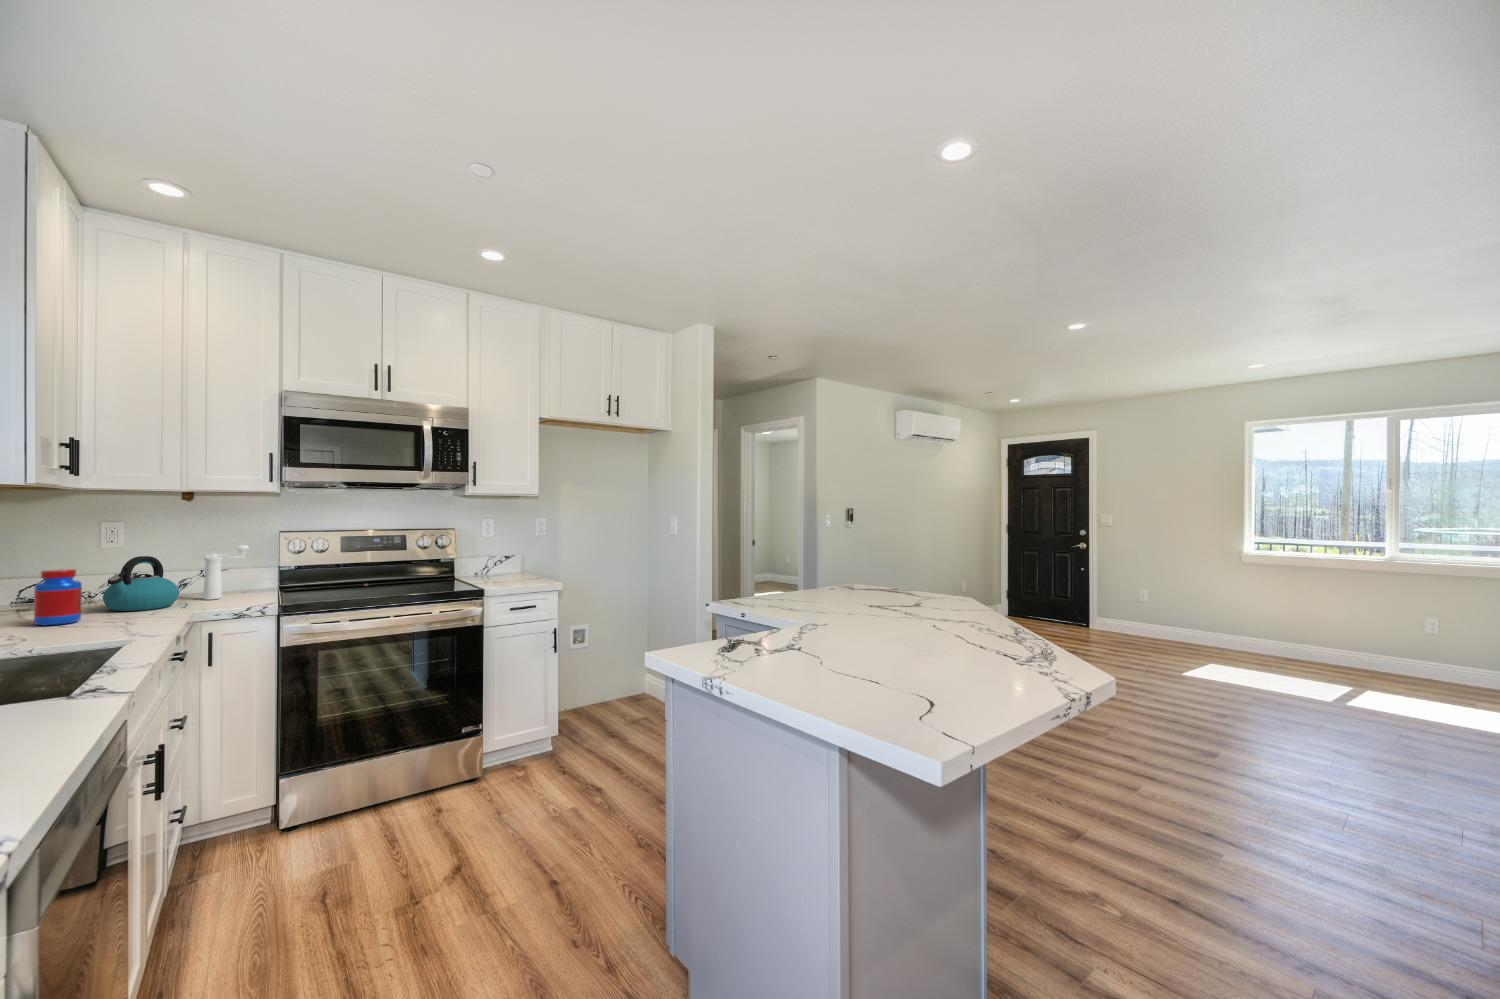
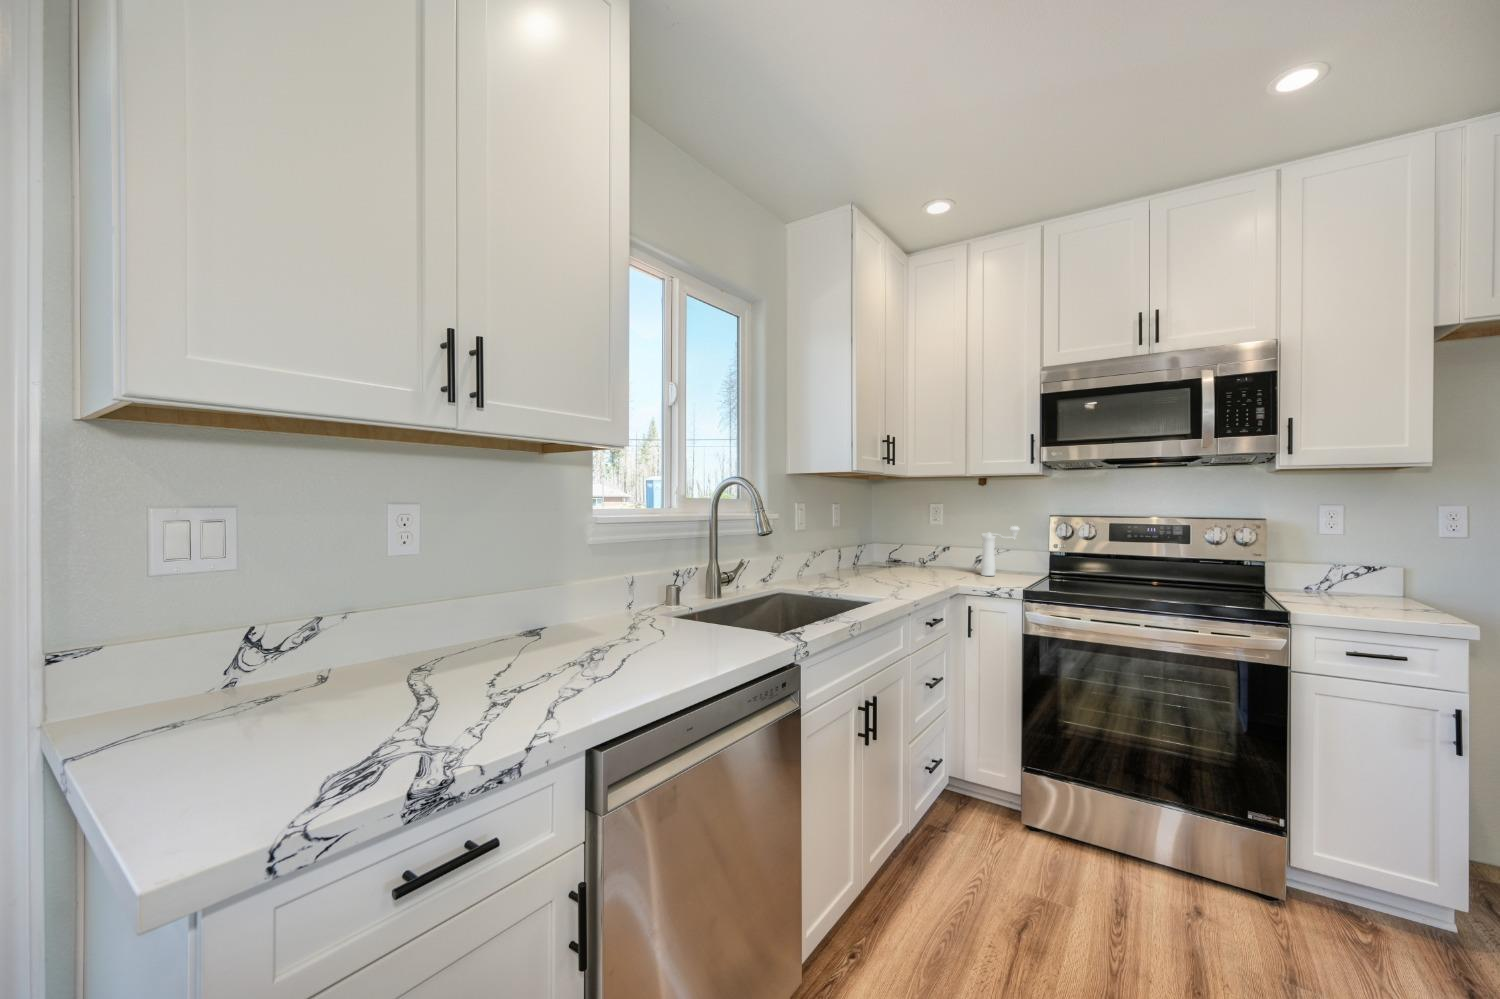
kettle: present [103,556,179,611] -> none [911,531,960,577]
jar: present [34,569,82,625] -> none [866,536,891,579]

